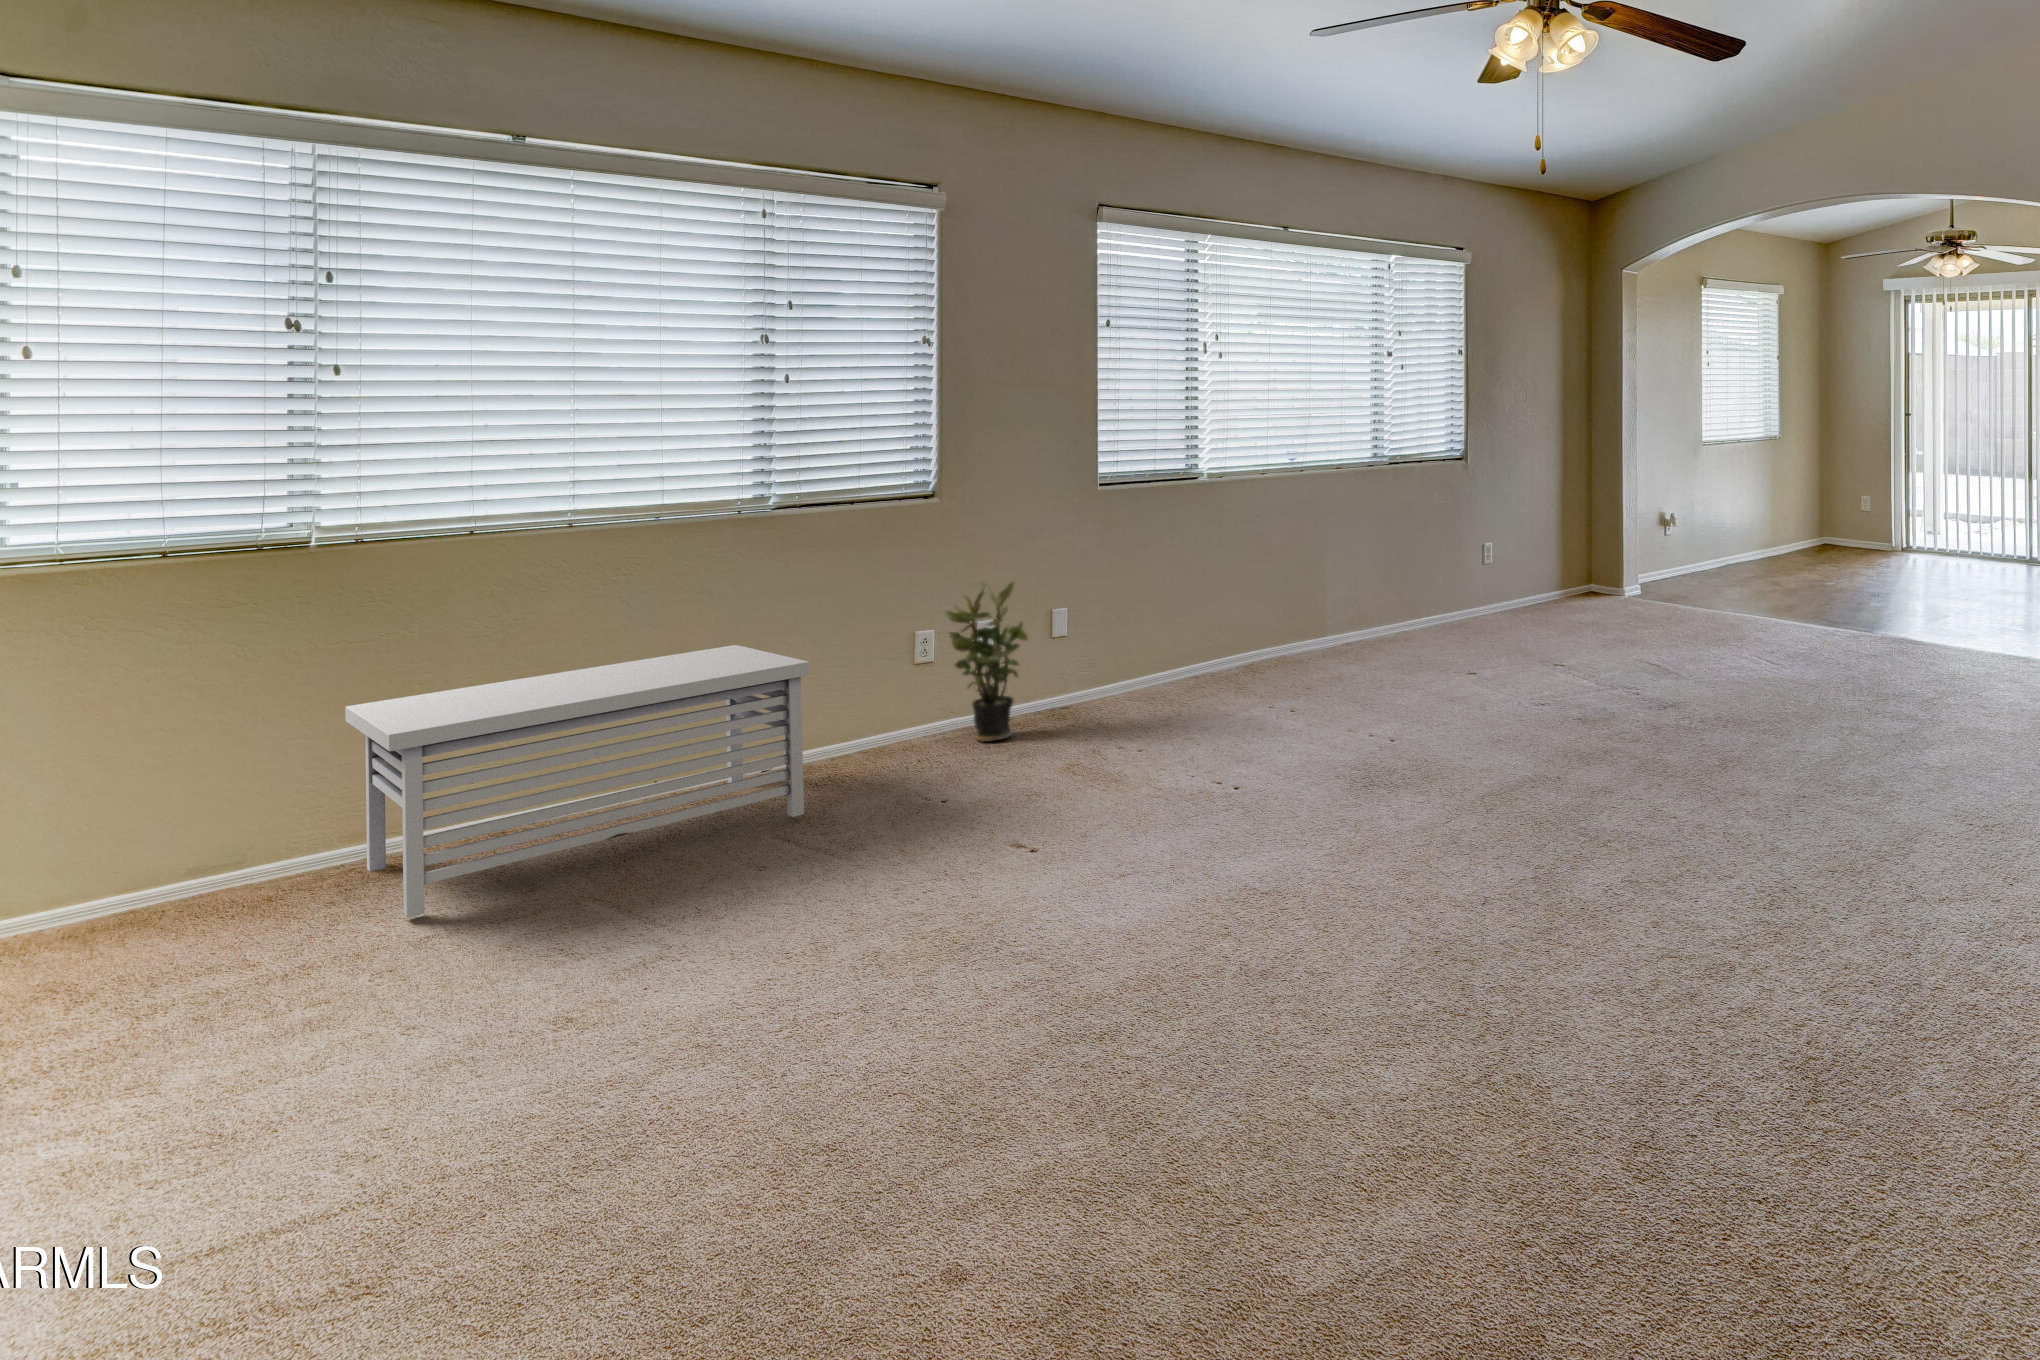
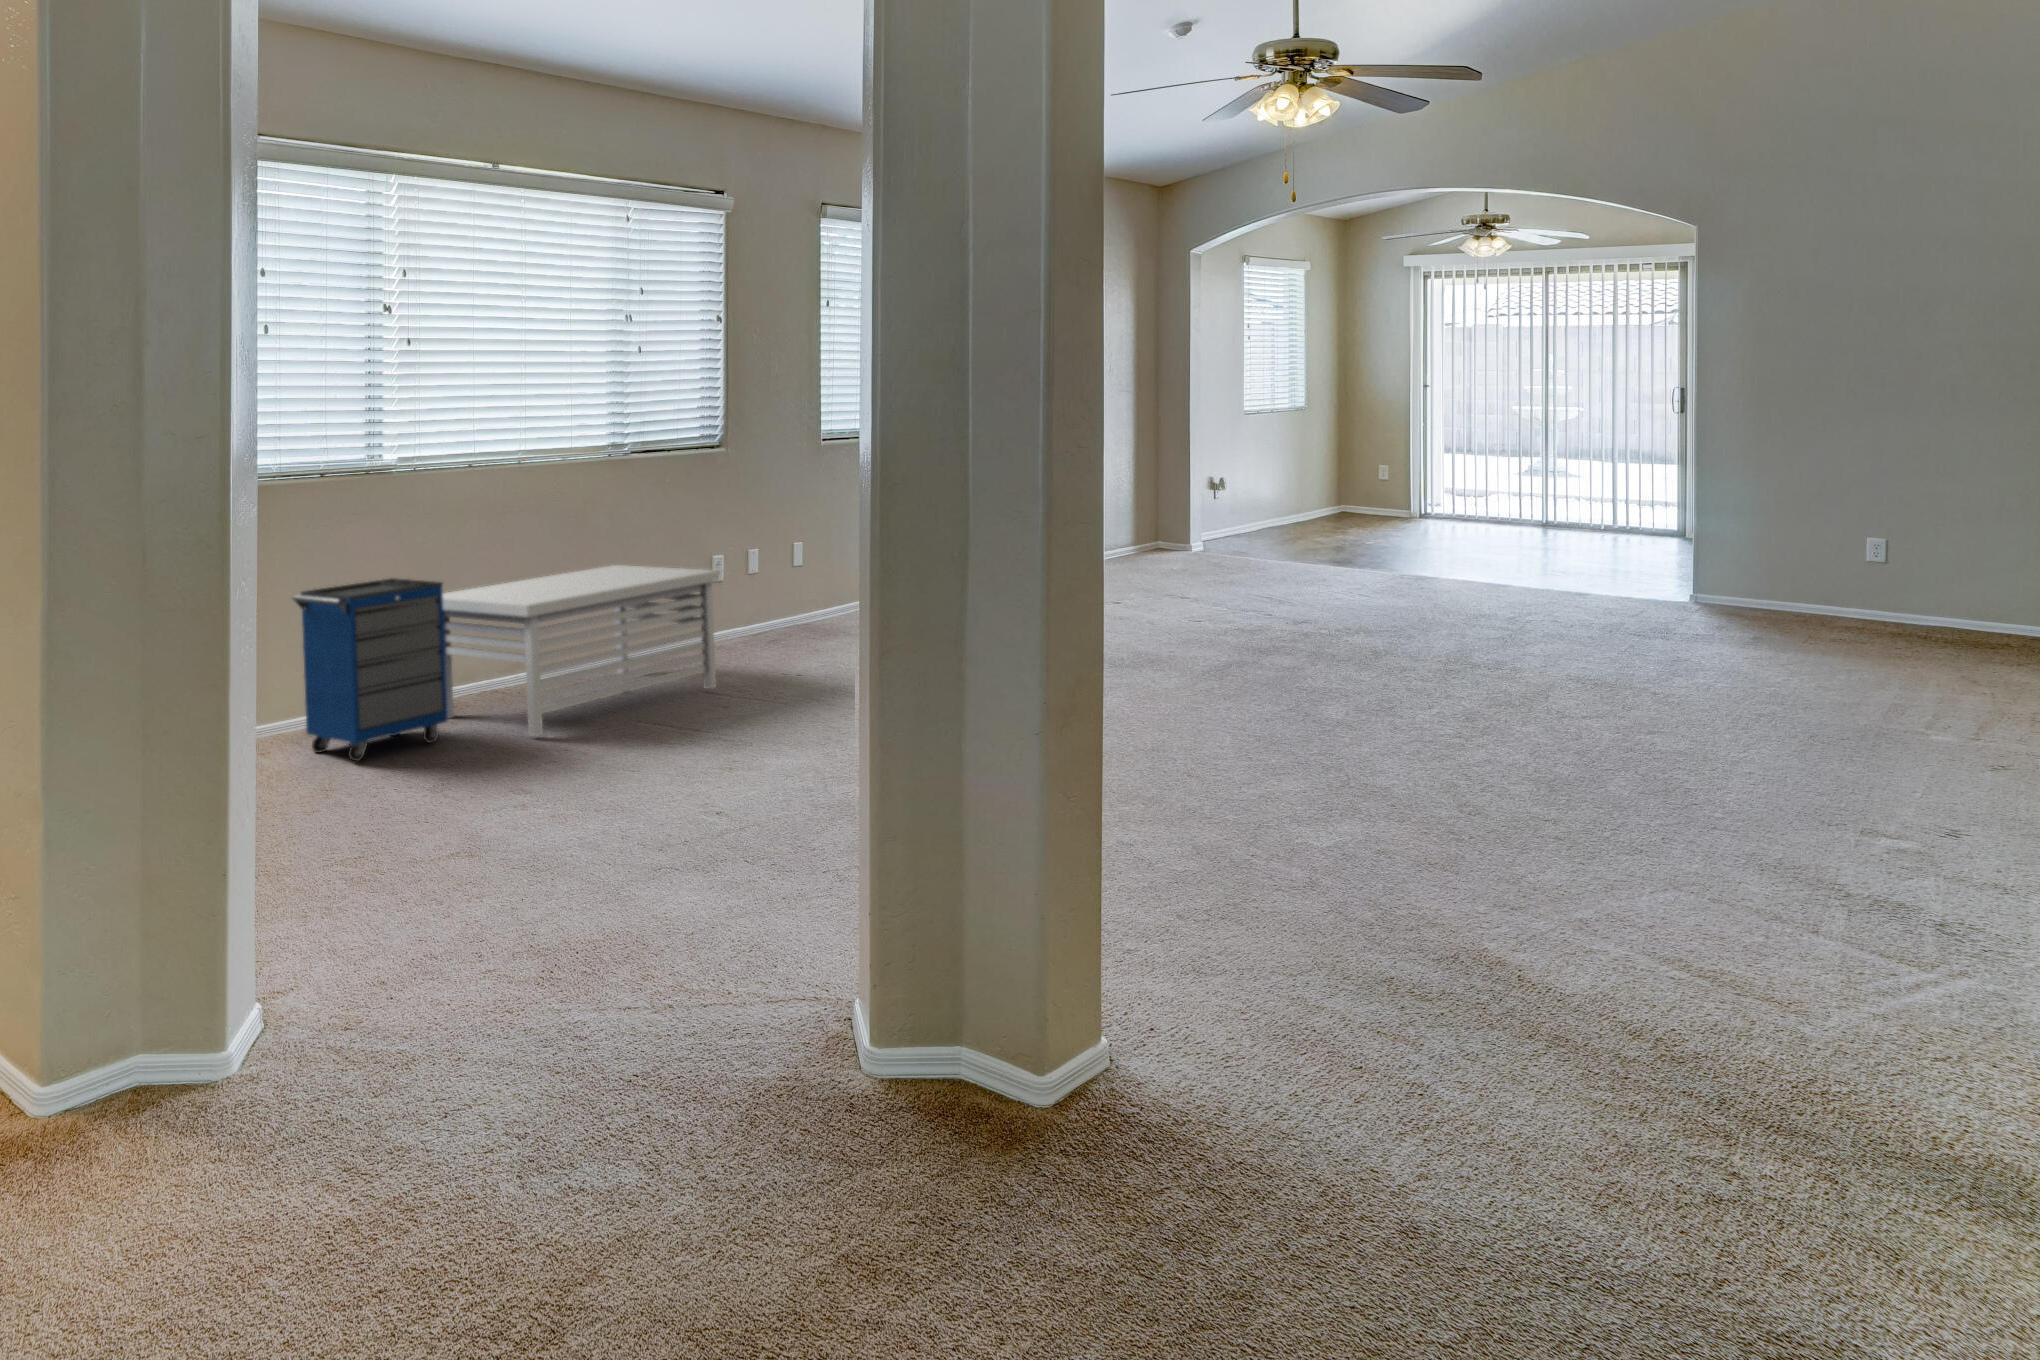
potted plant: present [946,582,1027,742] -> none [740,519,803,651]
cabinet: none [22,688,272,974] -> present [292,578,448,761]

